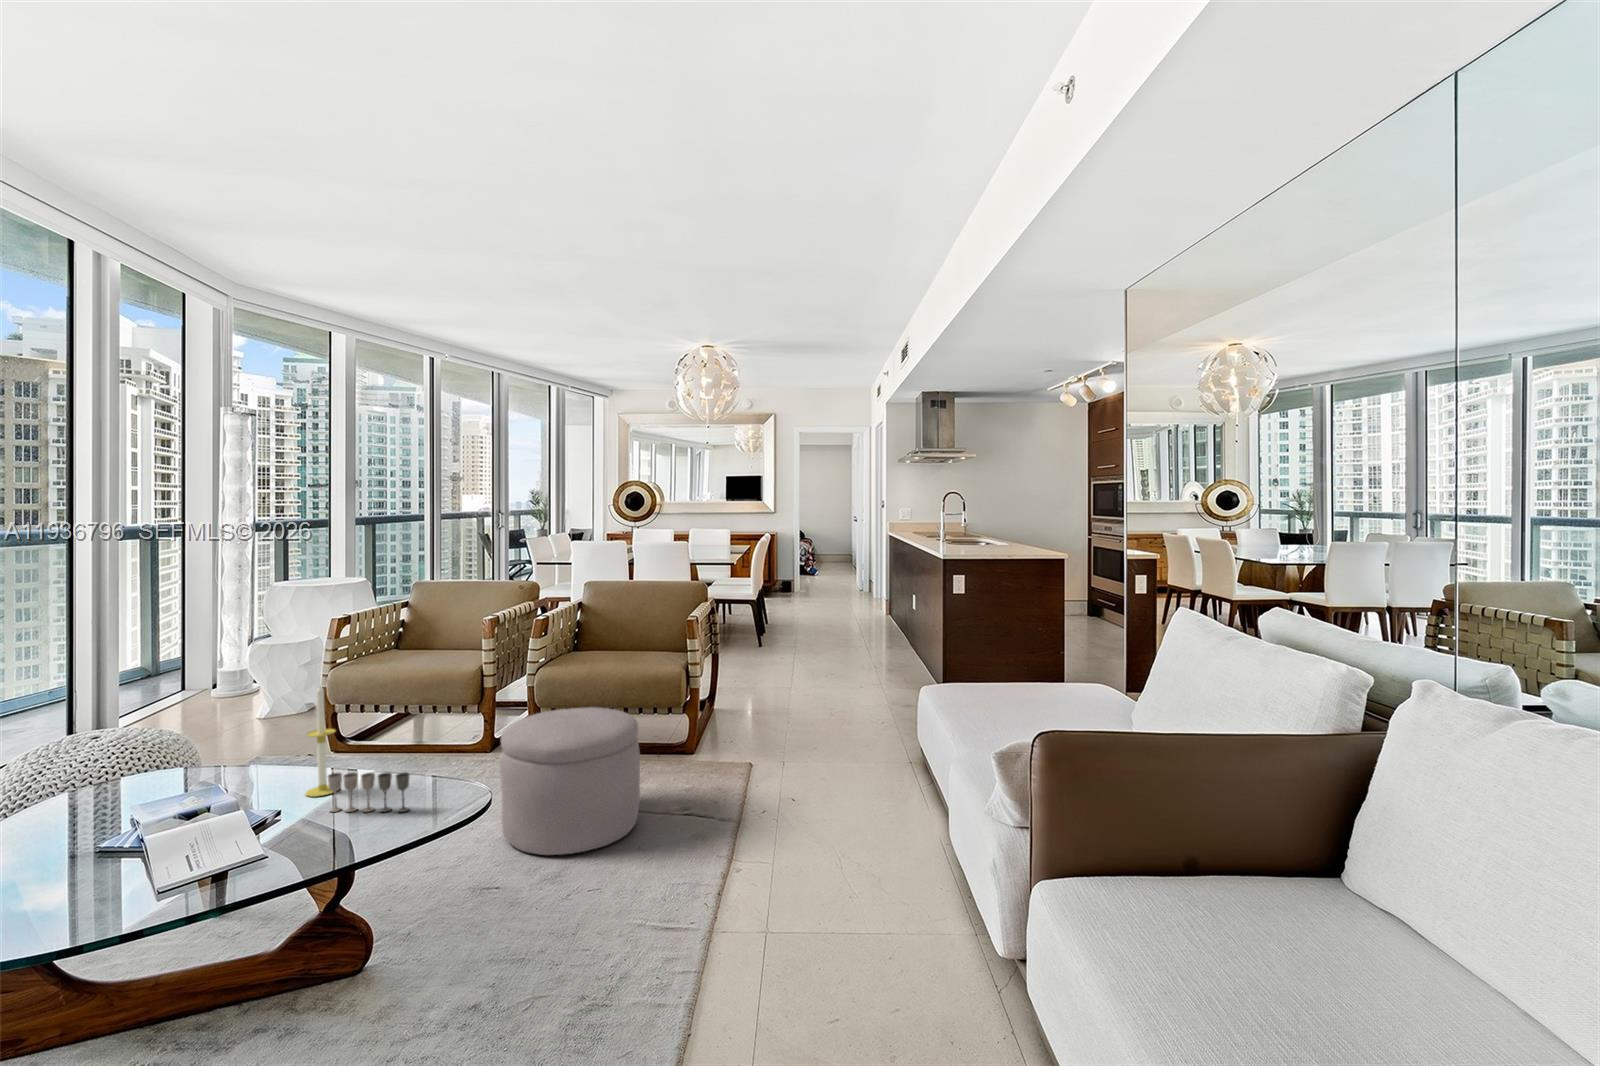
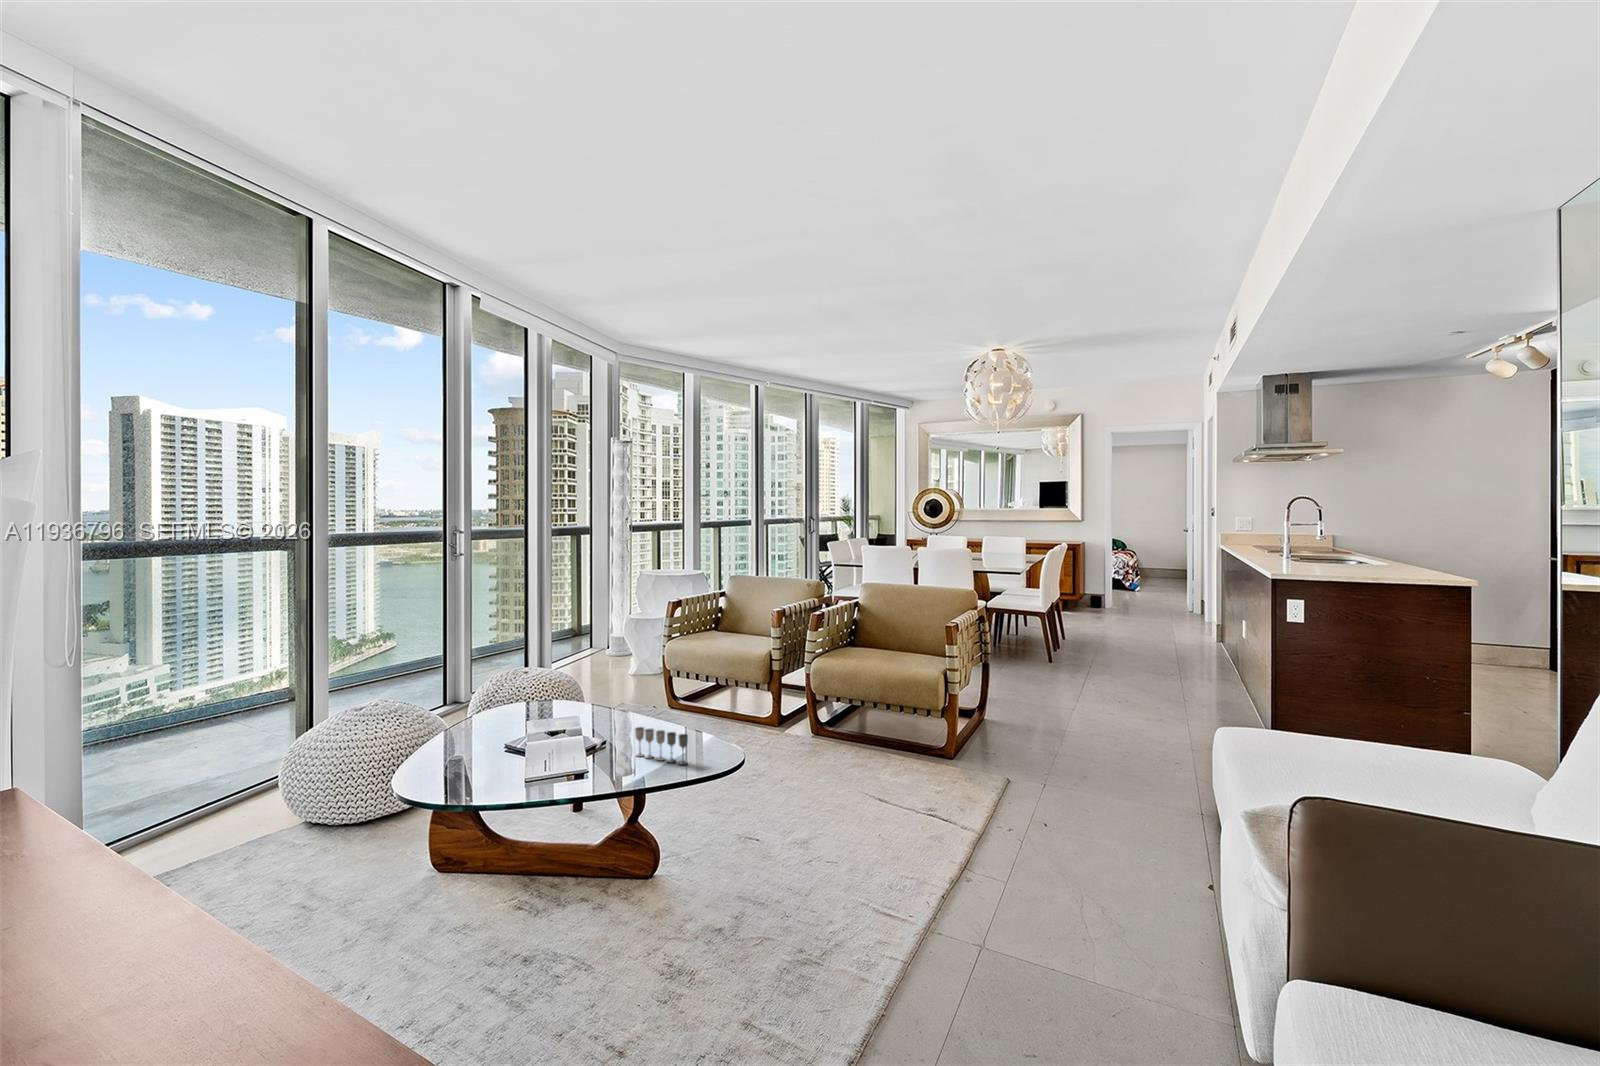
candle: present [306,685,335,797] -> none [624,657,647,743]
ottoman: present [500,707,640,855] -> none [769,698,885,825]

